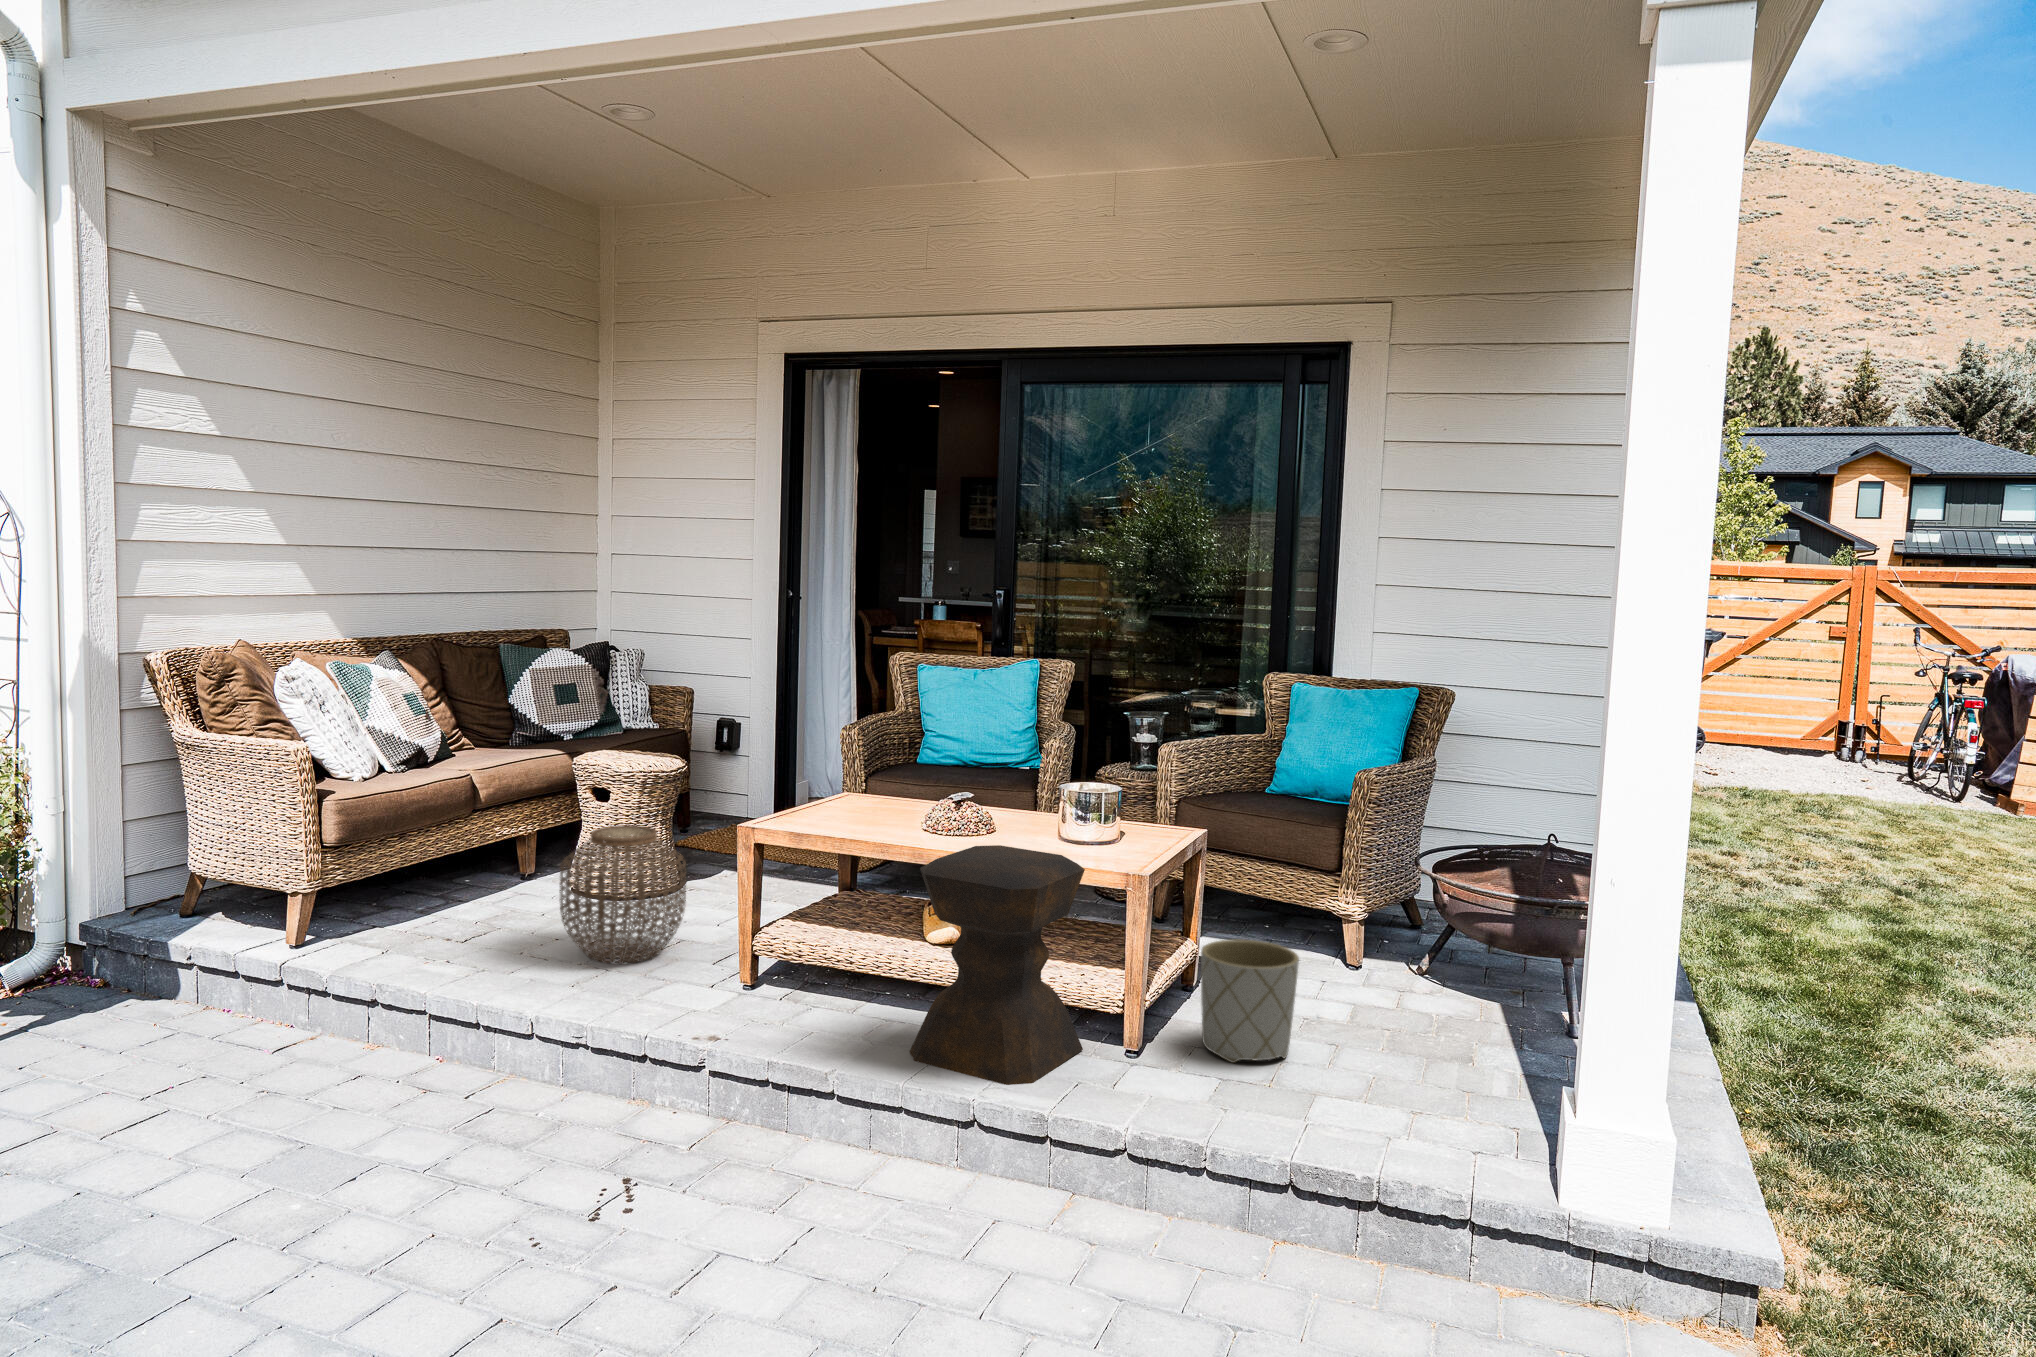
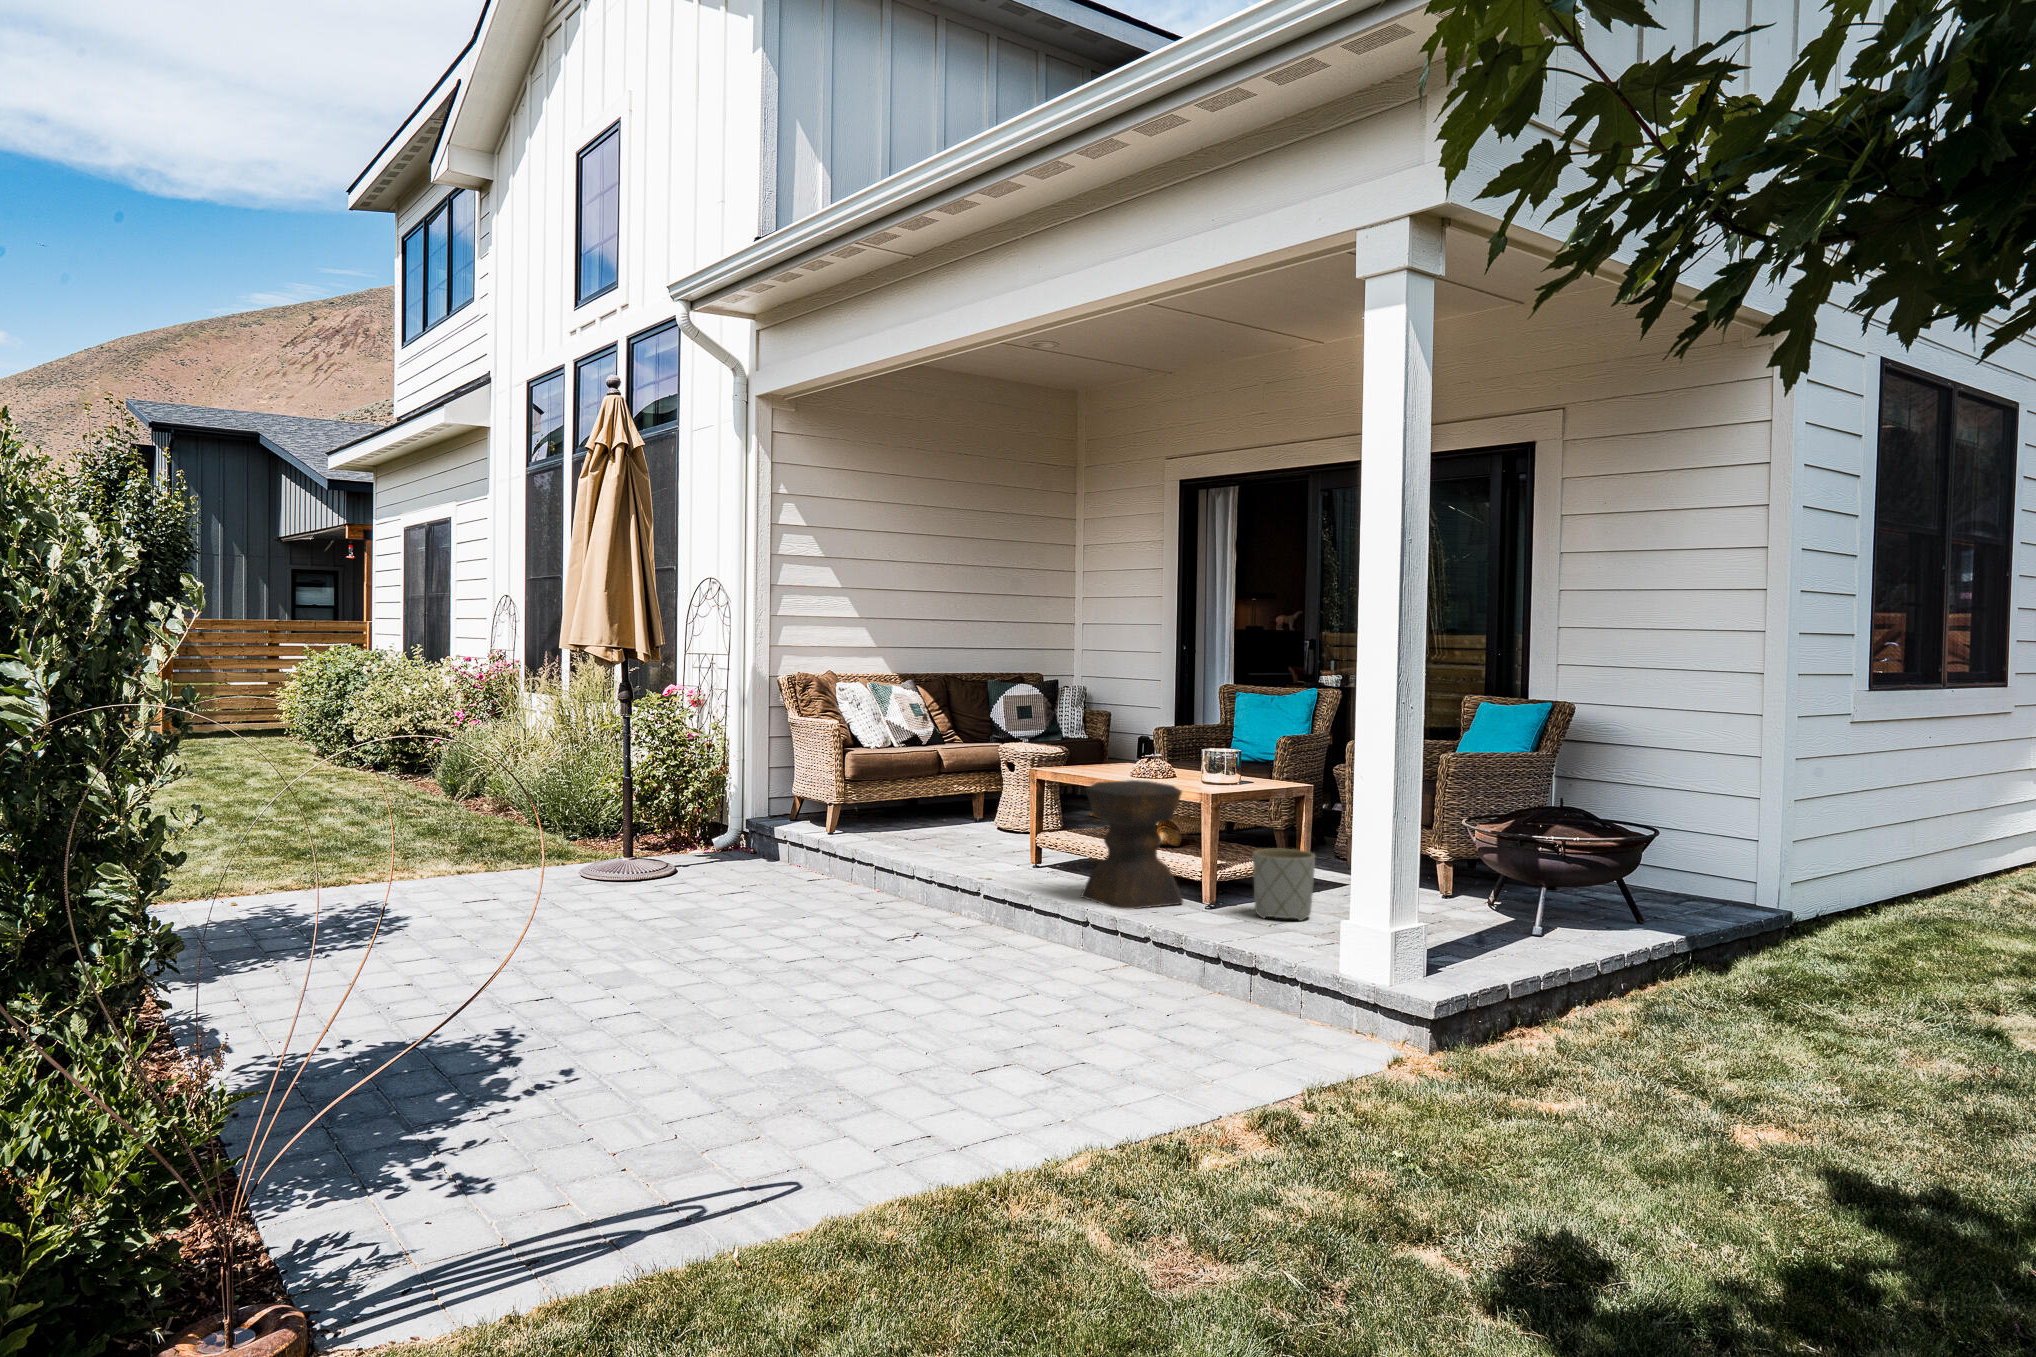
woven basket: present [560,825,686,963] -> none [954,776,1025,855]

